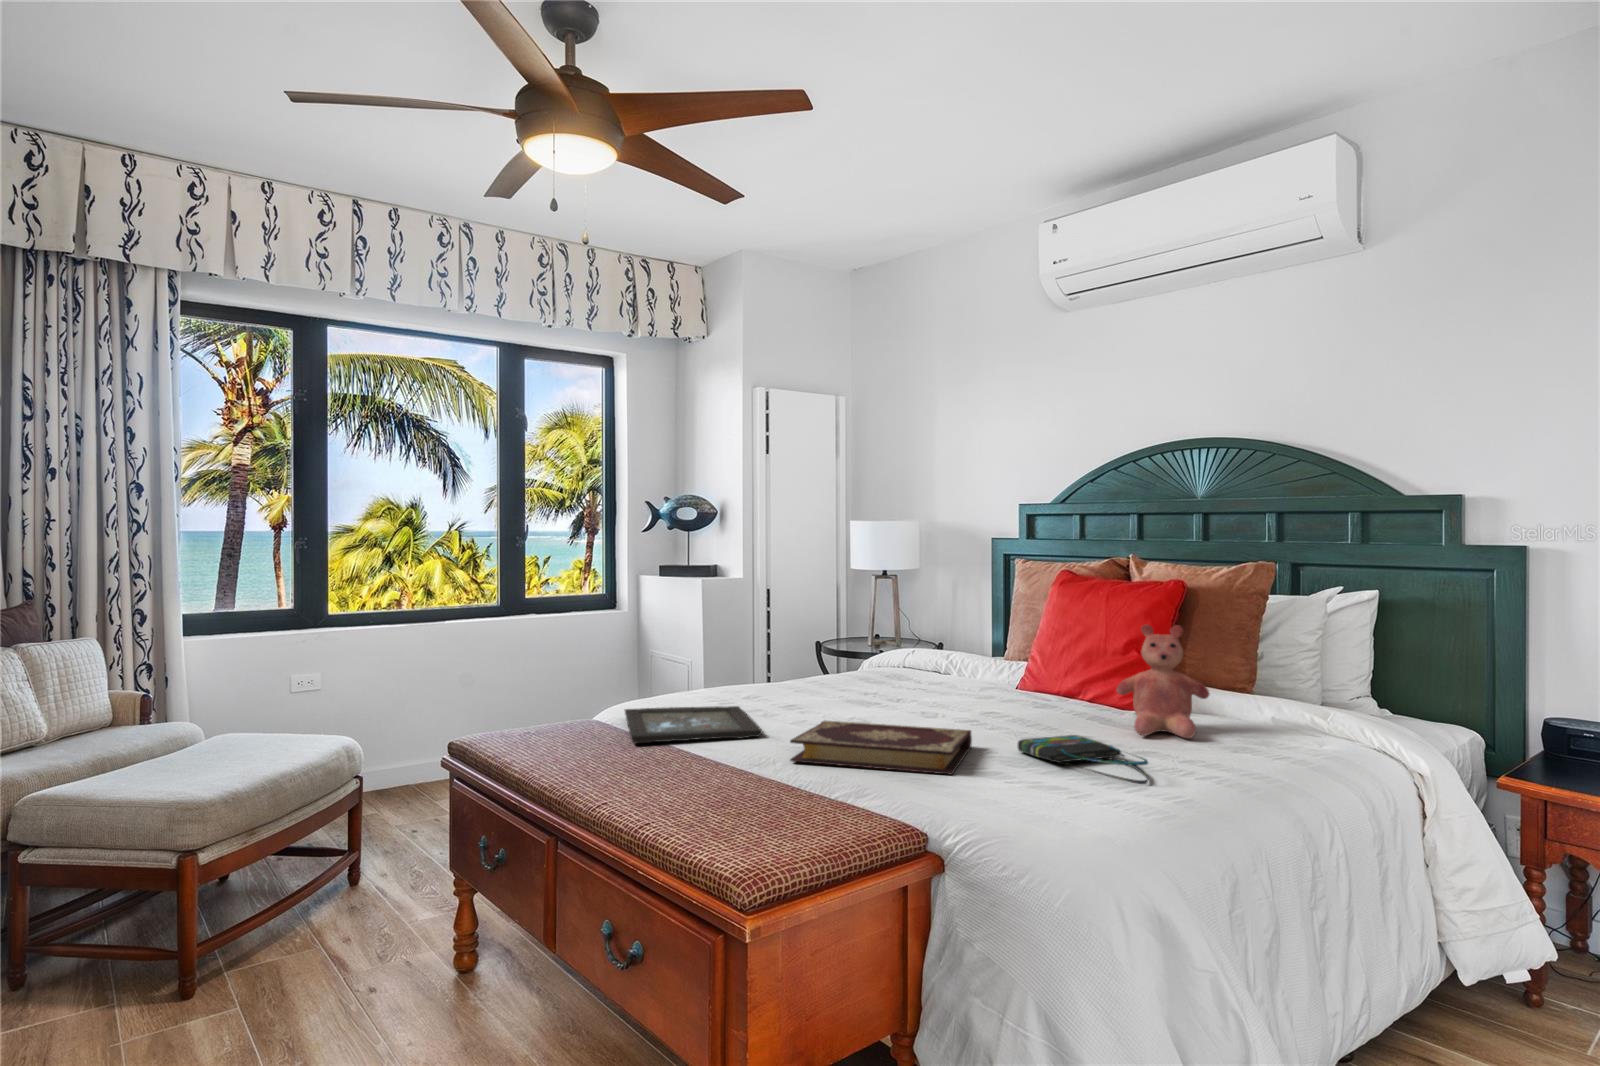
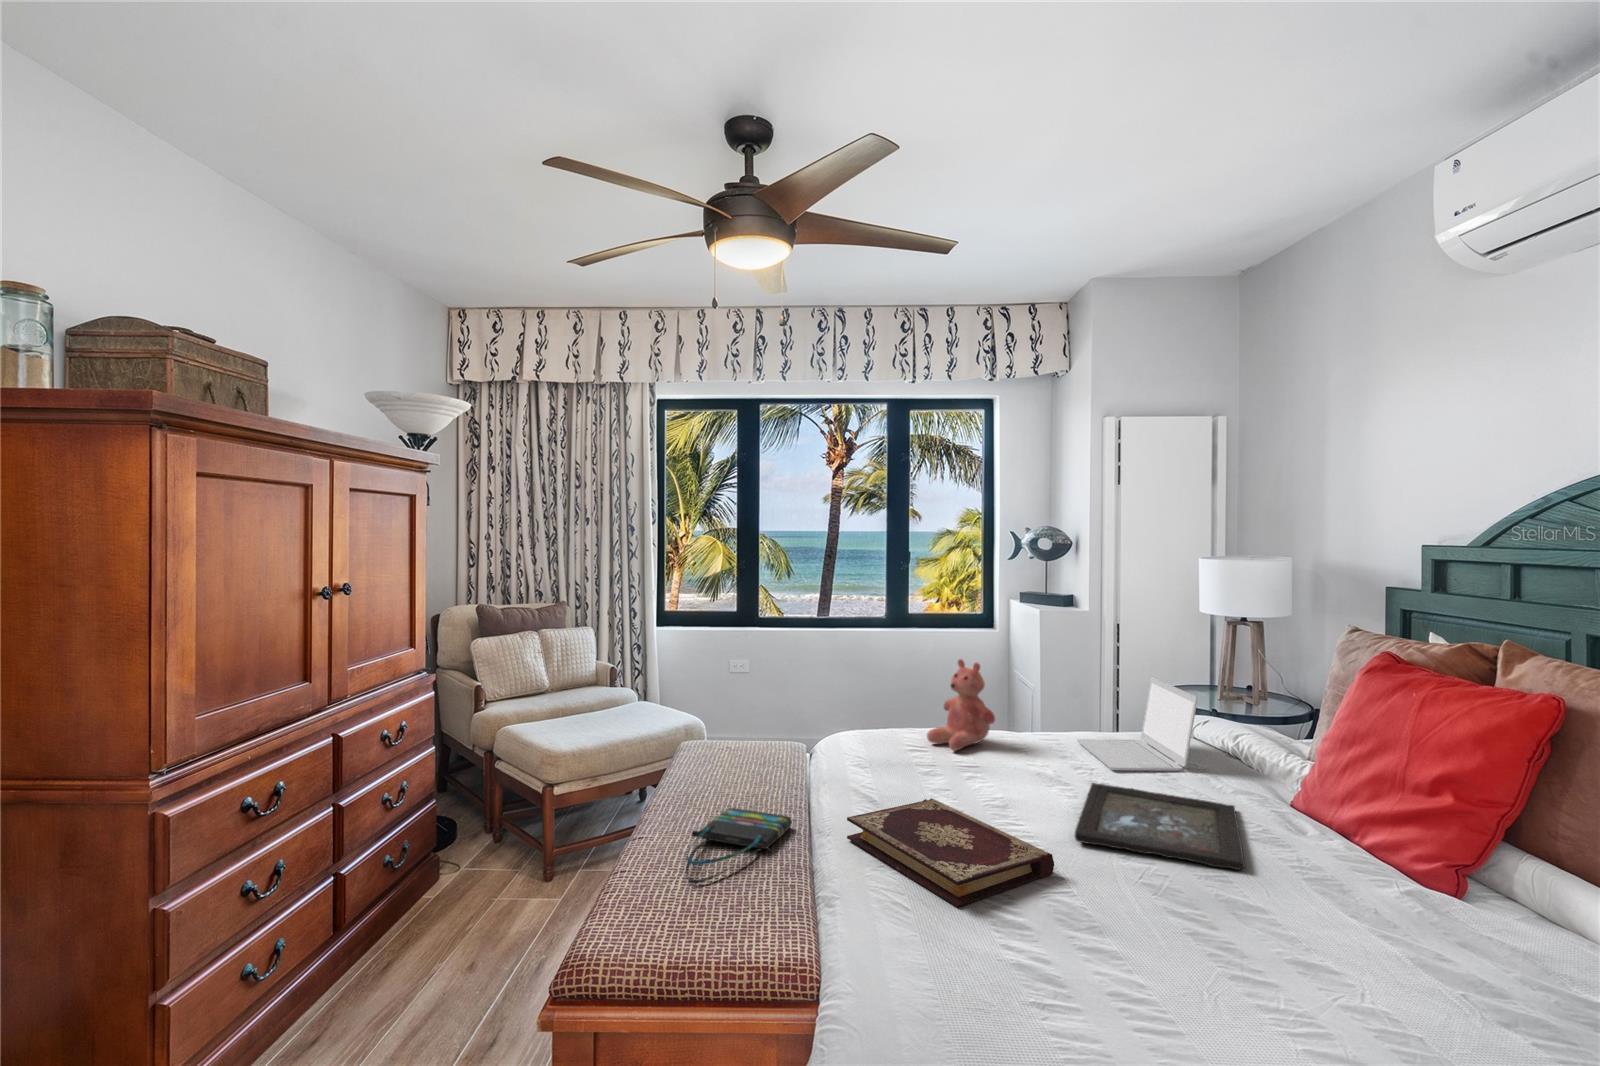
laptop: none [835,616,946,693] -> present [1077,677,1198,771]
teddy bear: present [1116,624,1209,738] -> present [927,659,995,751]
tray: present [625,706,762,743] -> present [1075,783,1245,870]
tote bag: present [1017,735,1149,784] -> present [686,808,792,884]

